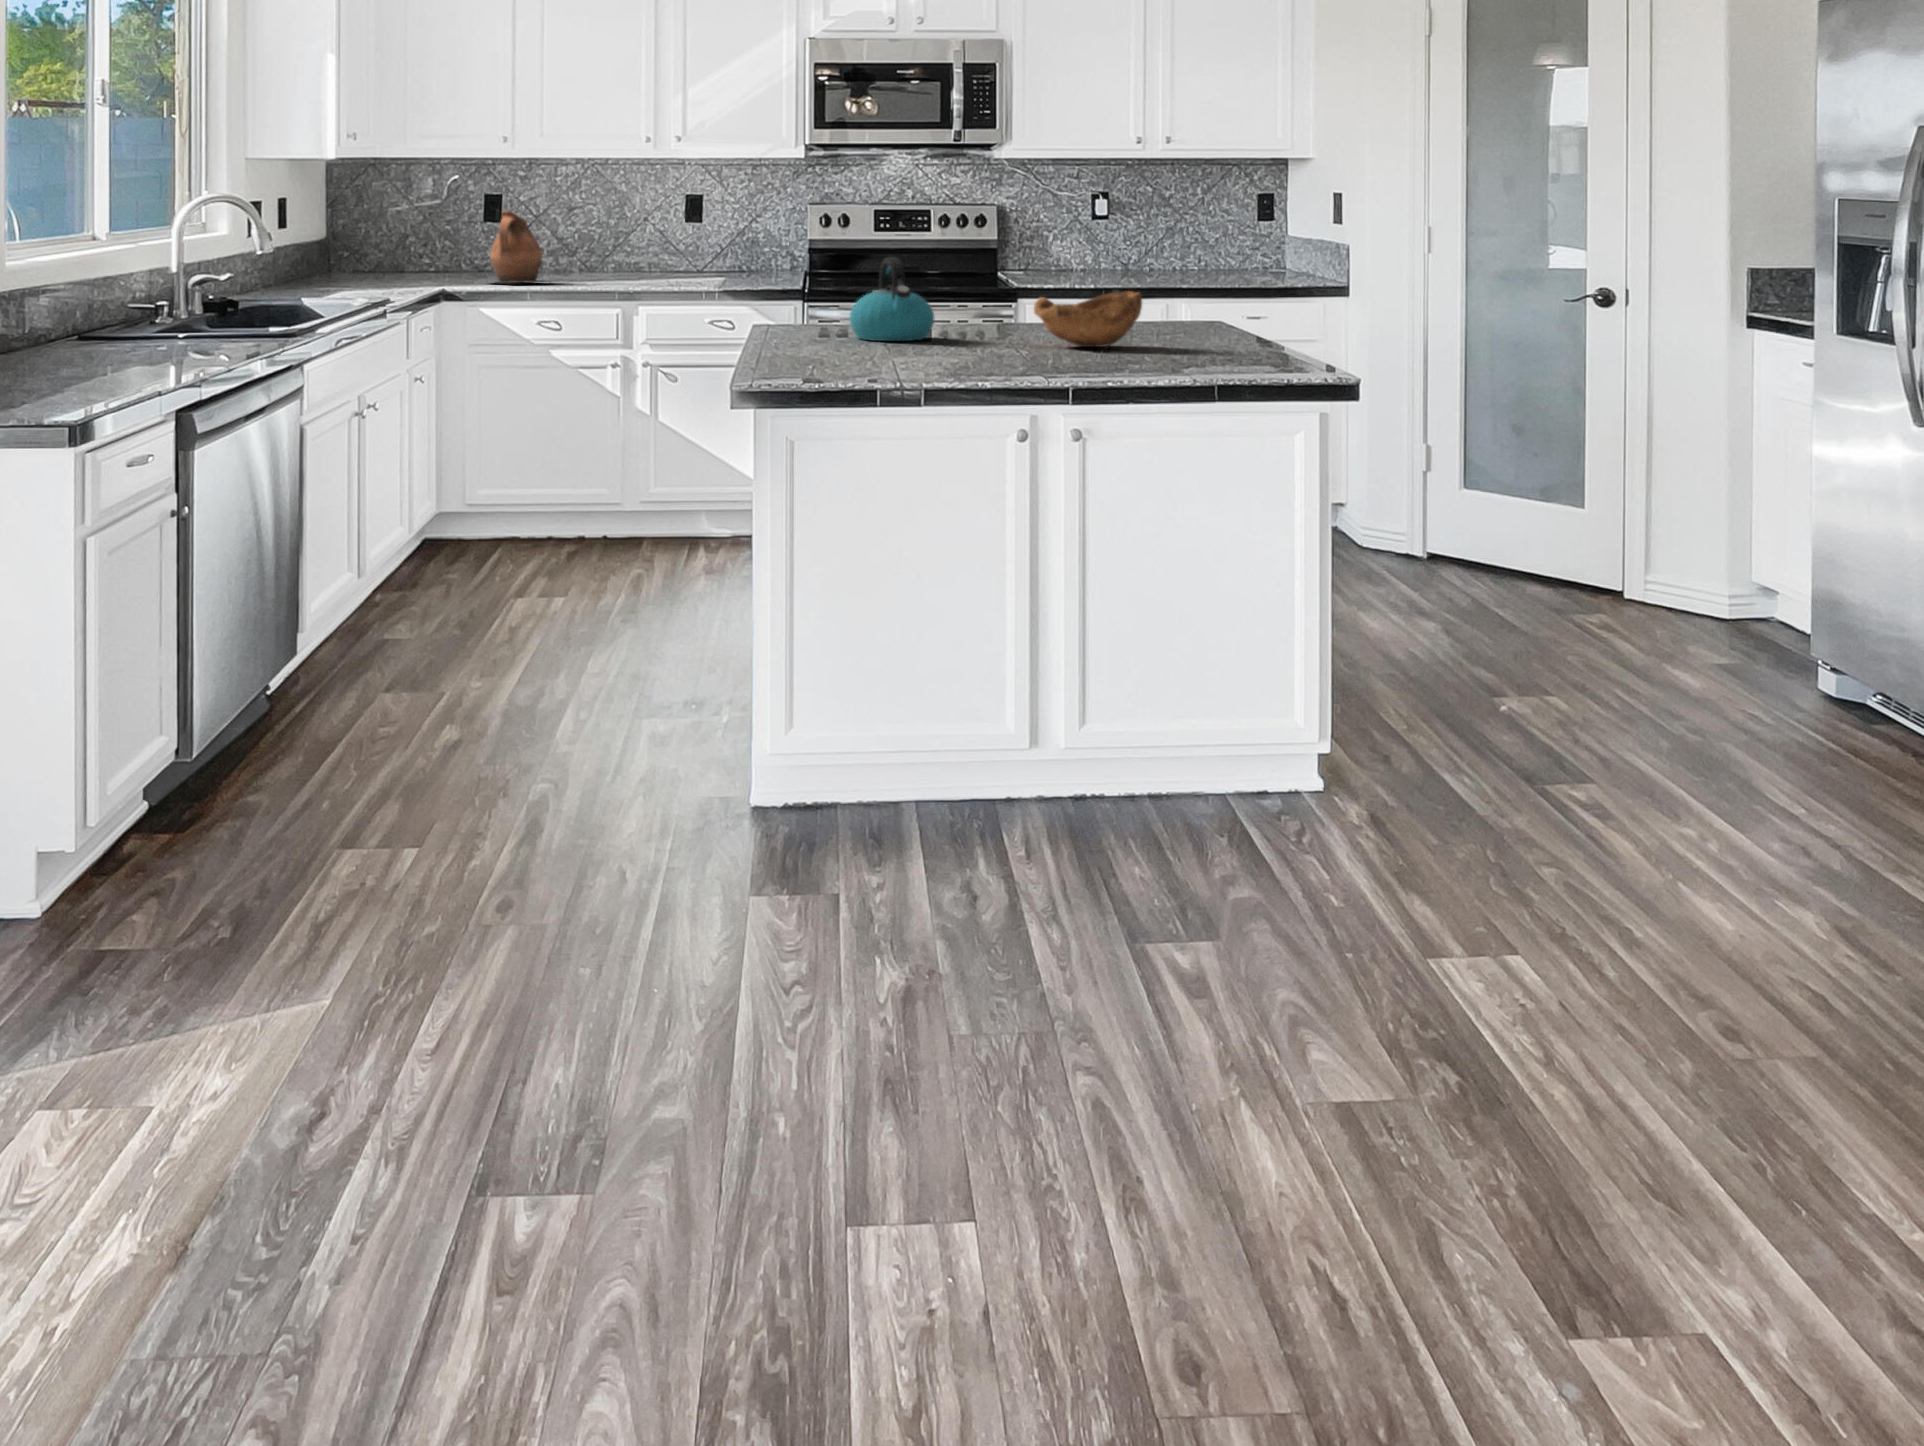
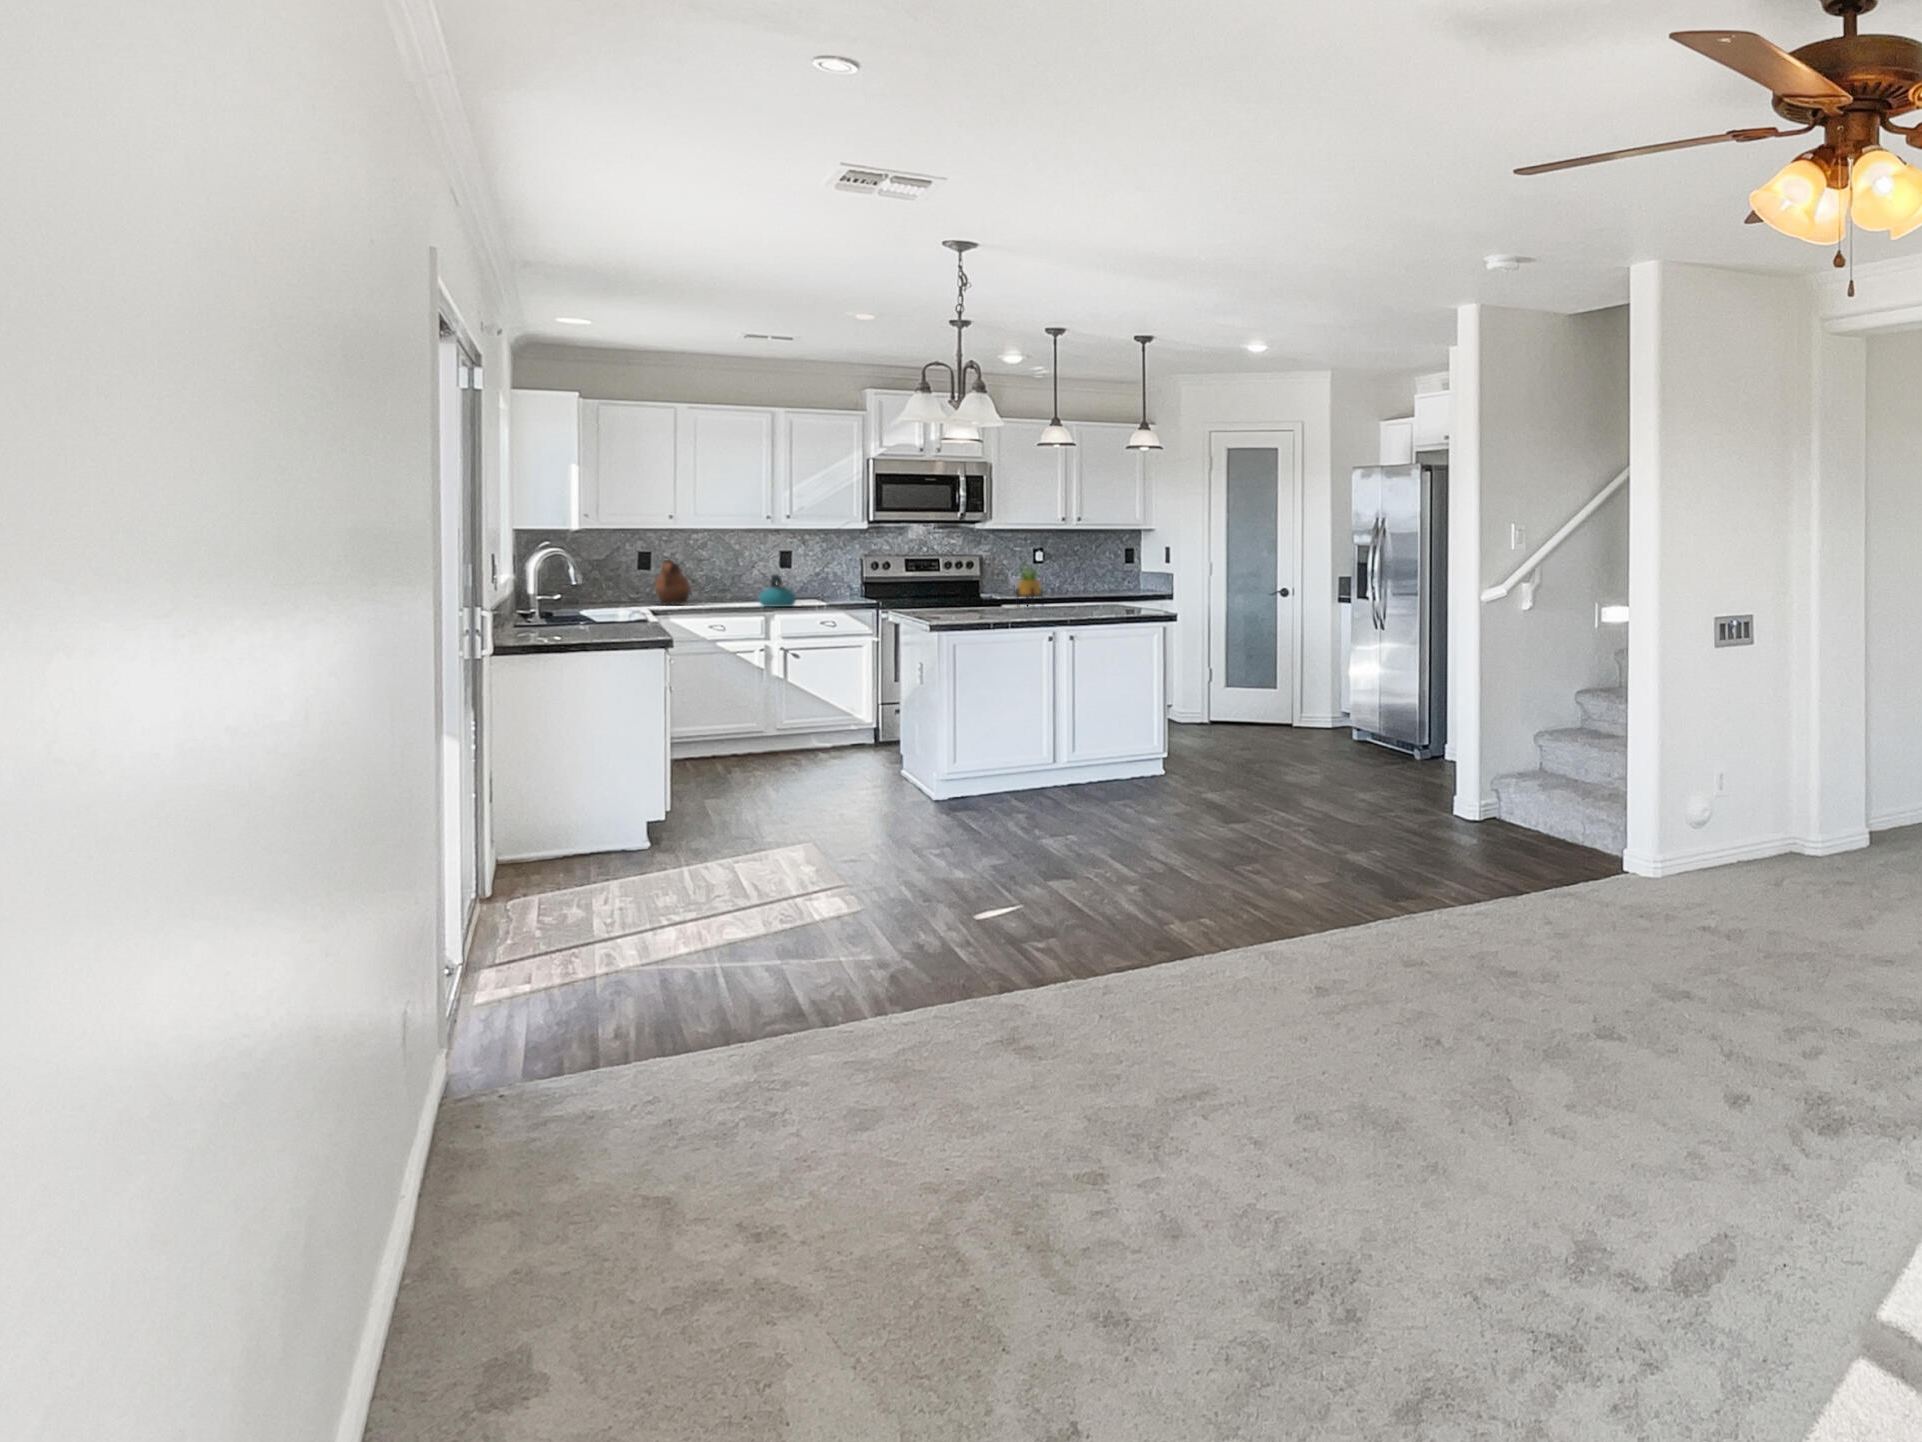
potted plant: none [1048,216,1096,299] -> present [1016,564,1044,606]
kettle: present [850,257,934,341] -> present [759,574,796,607]
wooden bowl: present [1034,291,1142,347] -> none [1040,593,1089,618]

